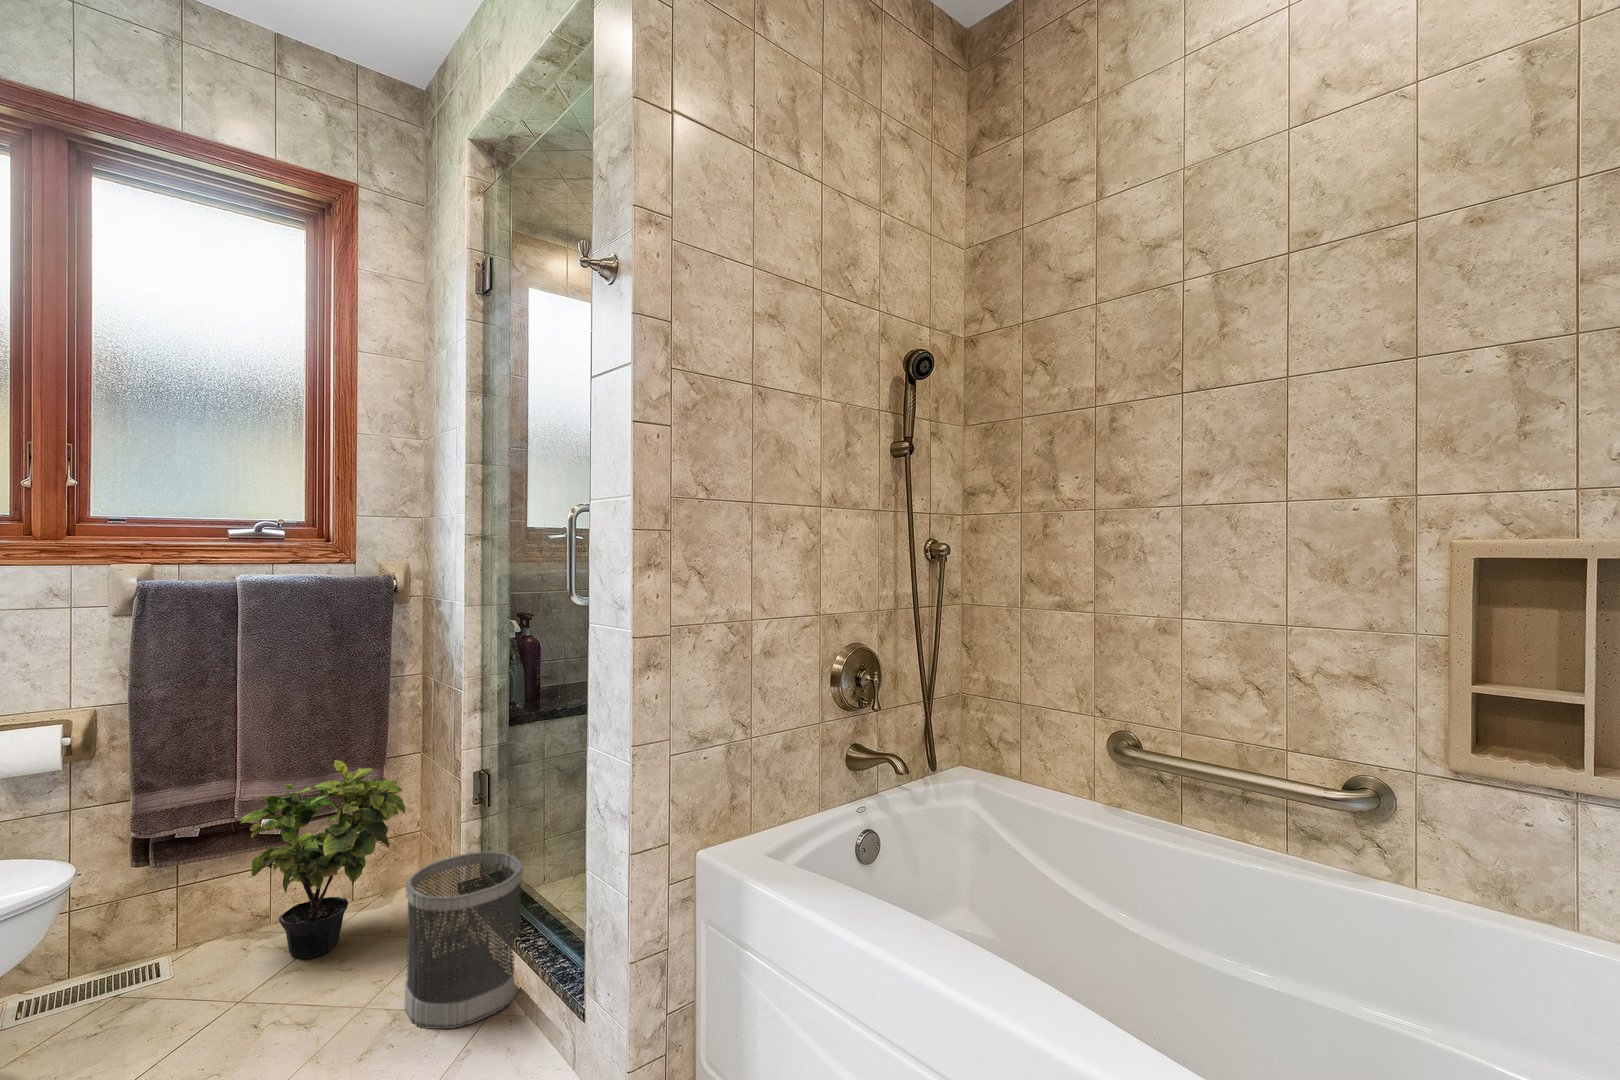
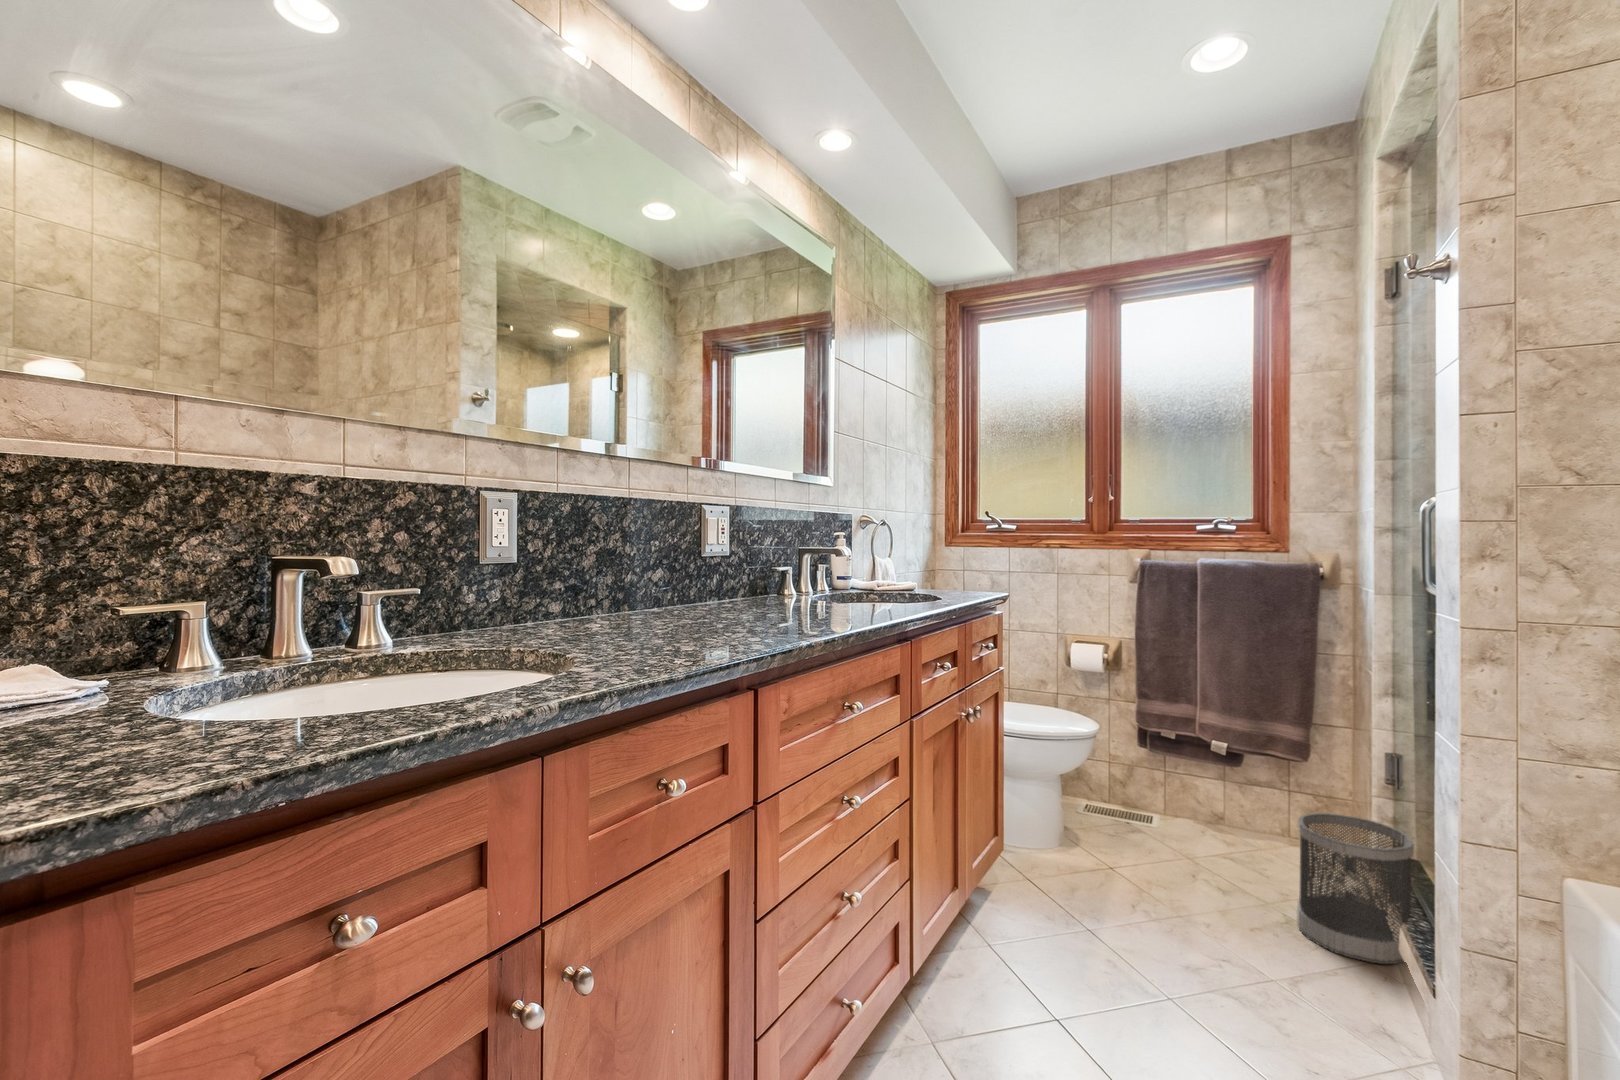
potted plant: present [241,760,405,959] -> none [1197,711,1324,858]

